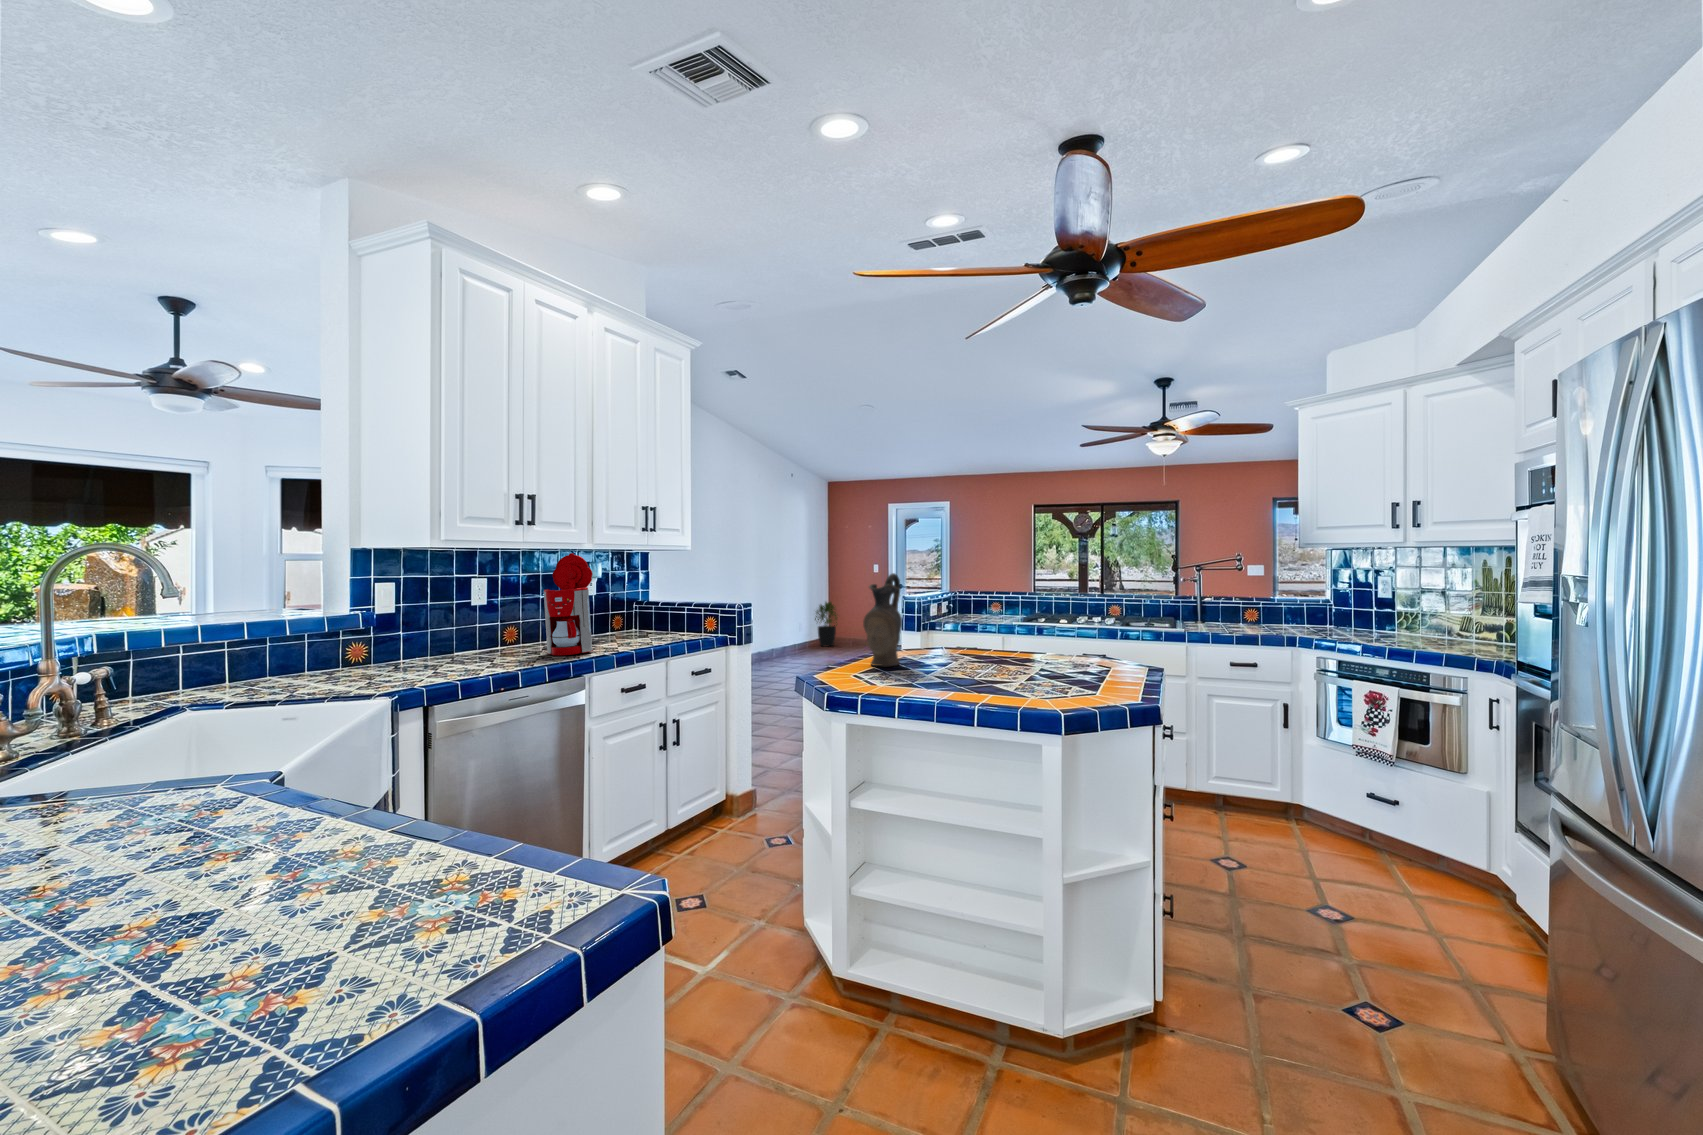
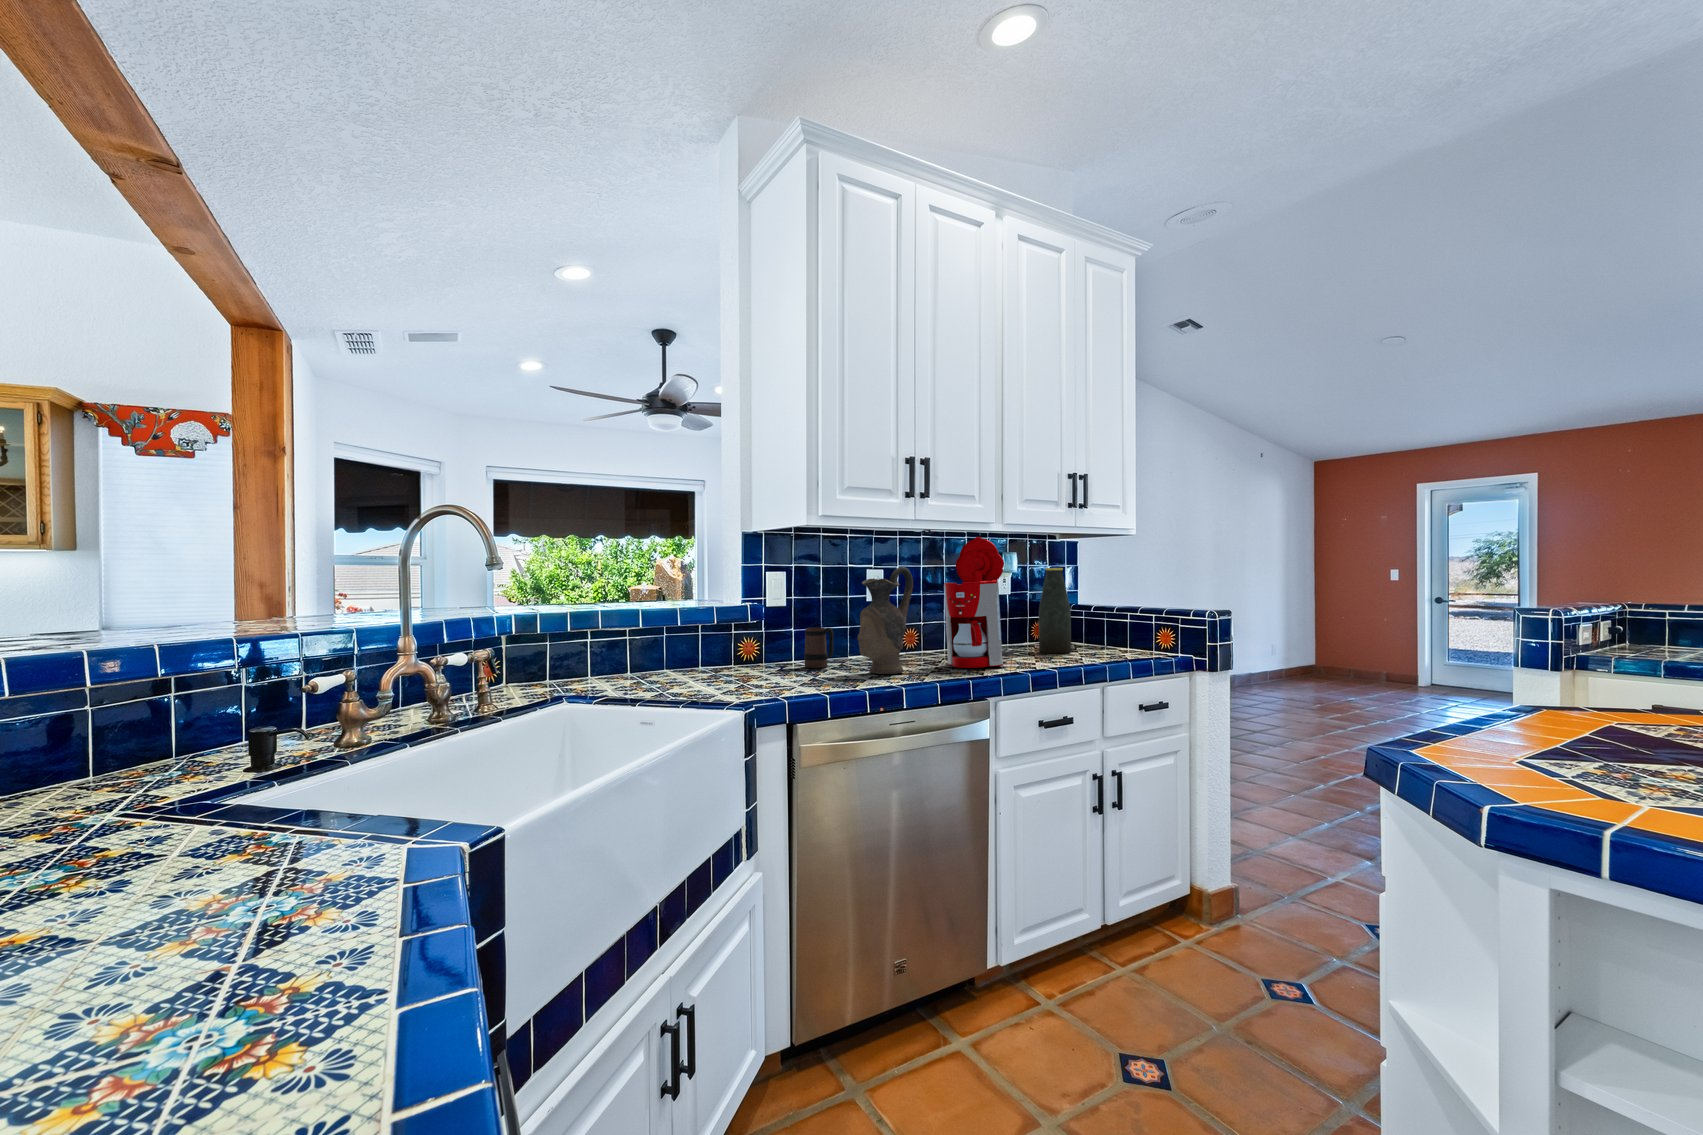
ceramic pitcher: present [863,573,902,666] -> present [857,567,913,674]
bottle: none [618,574,643,640] -> present [1039,568,1071,653]
potted plant: present [815,602,837,646] -> none [1284,619,1325,677]
mug: none [420,630,449,665] -> present [804,627,834,668]

